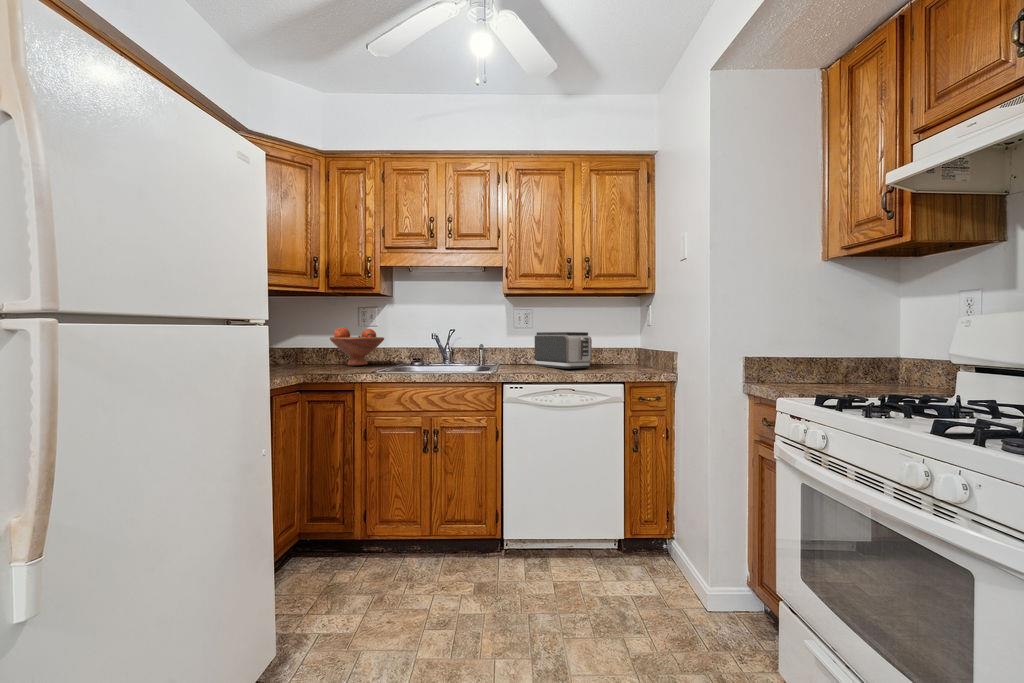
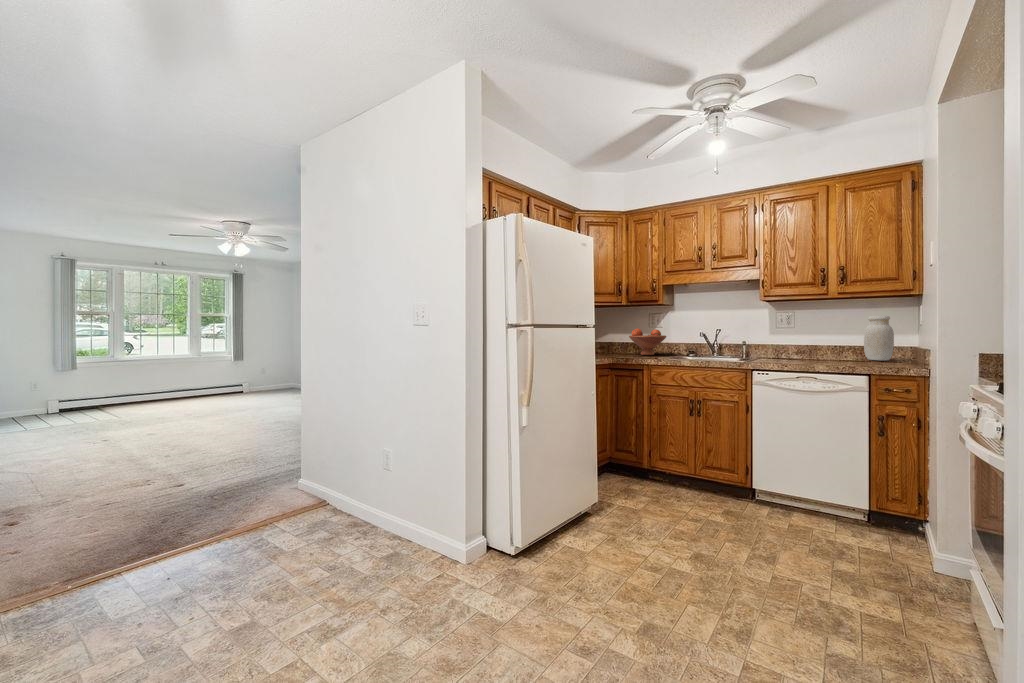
jar: none [598,317,624,365] -> present [864,316,894,361]
toaster: present [535,332,592,369] -> none [794,331,849,362]

